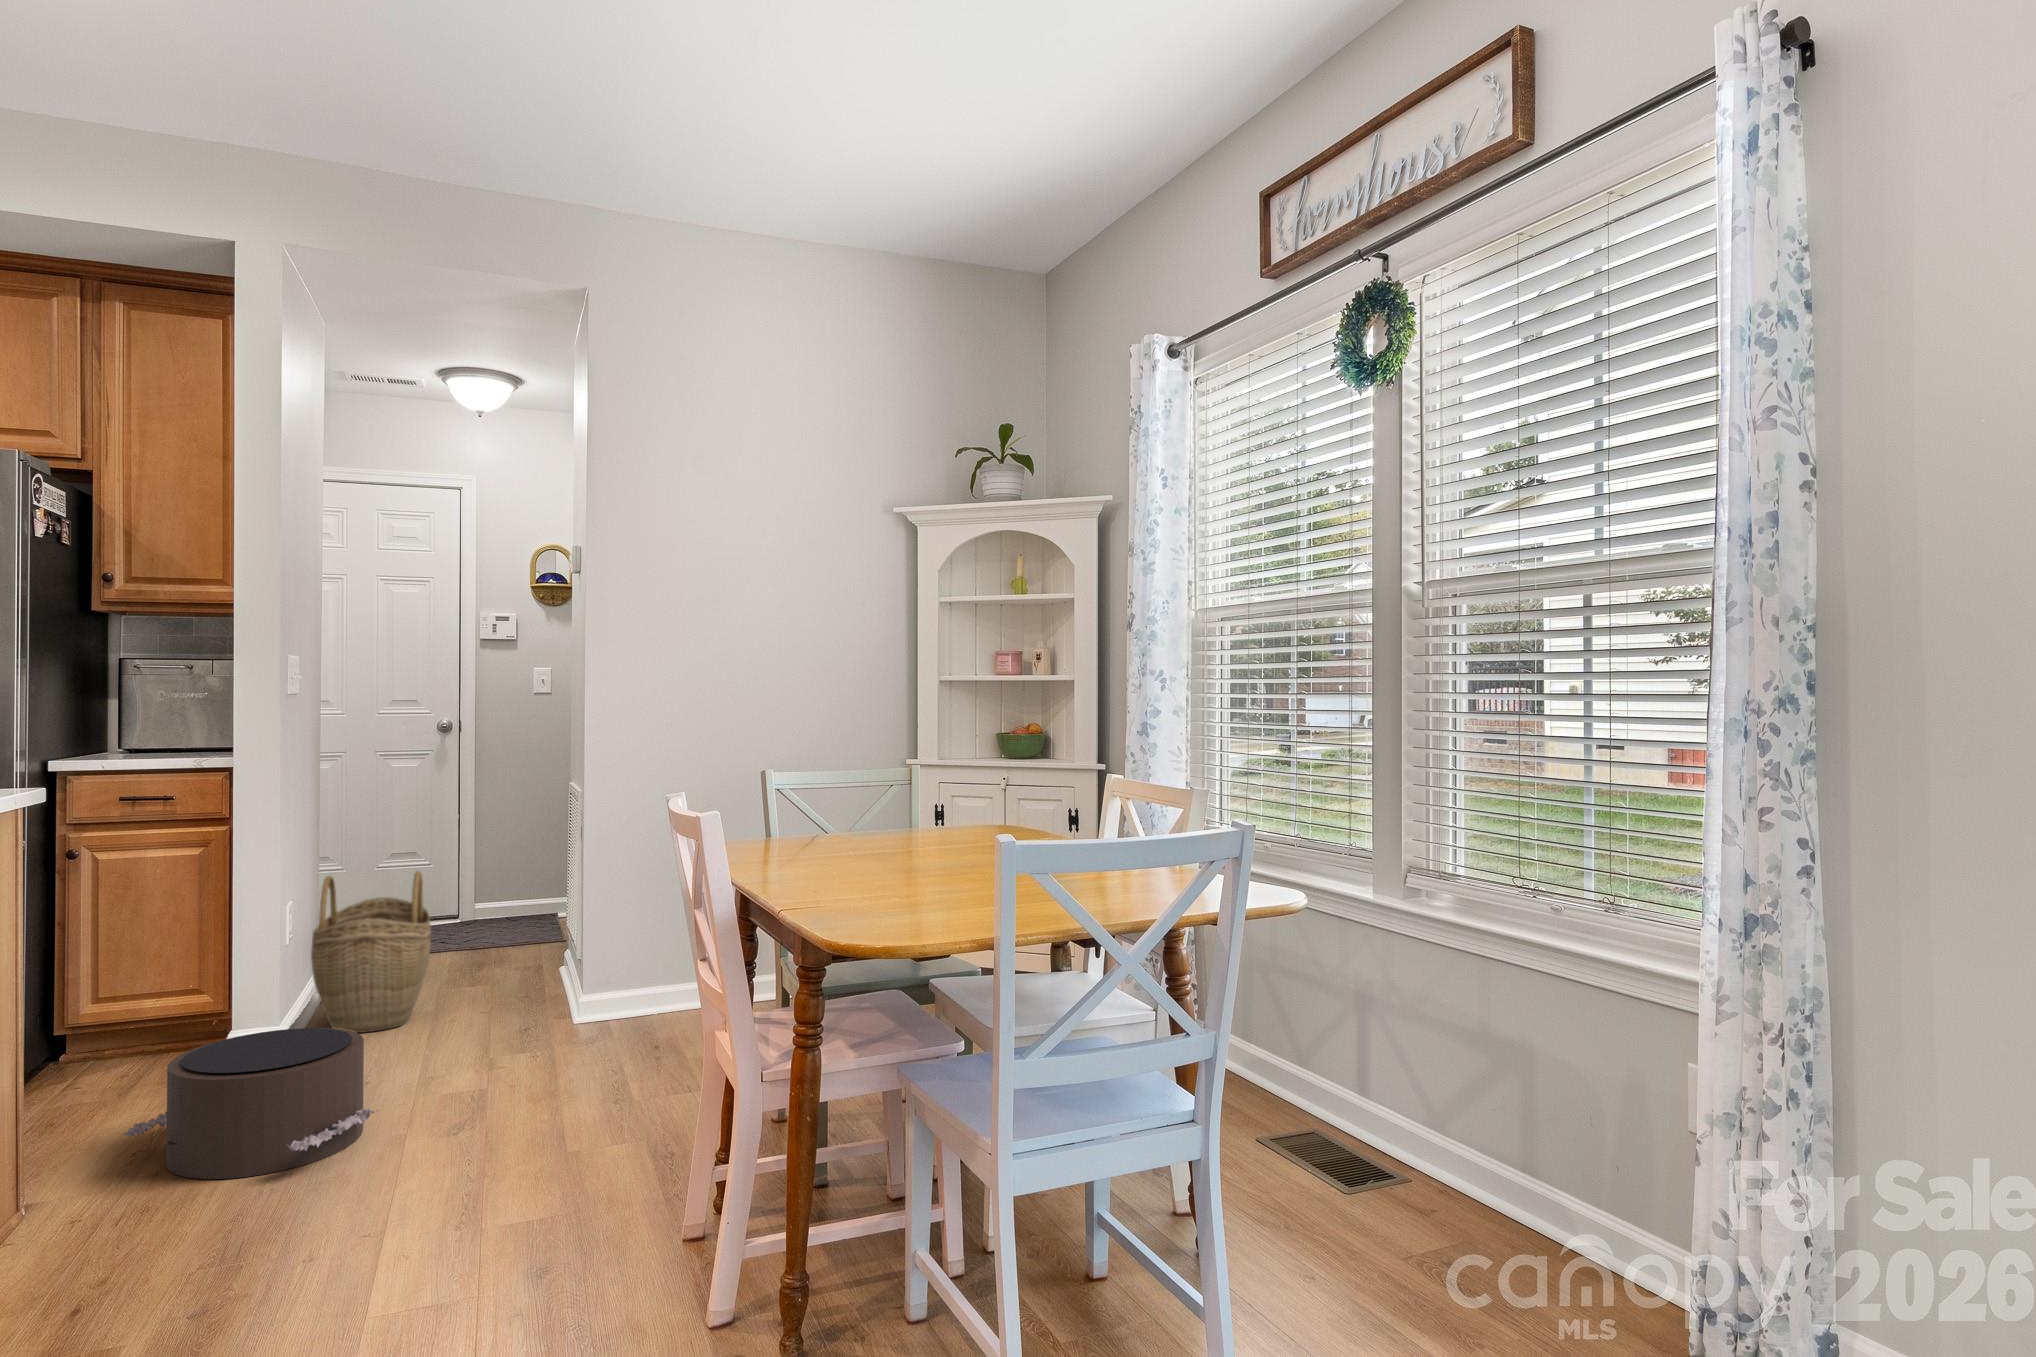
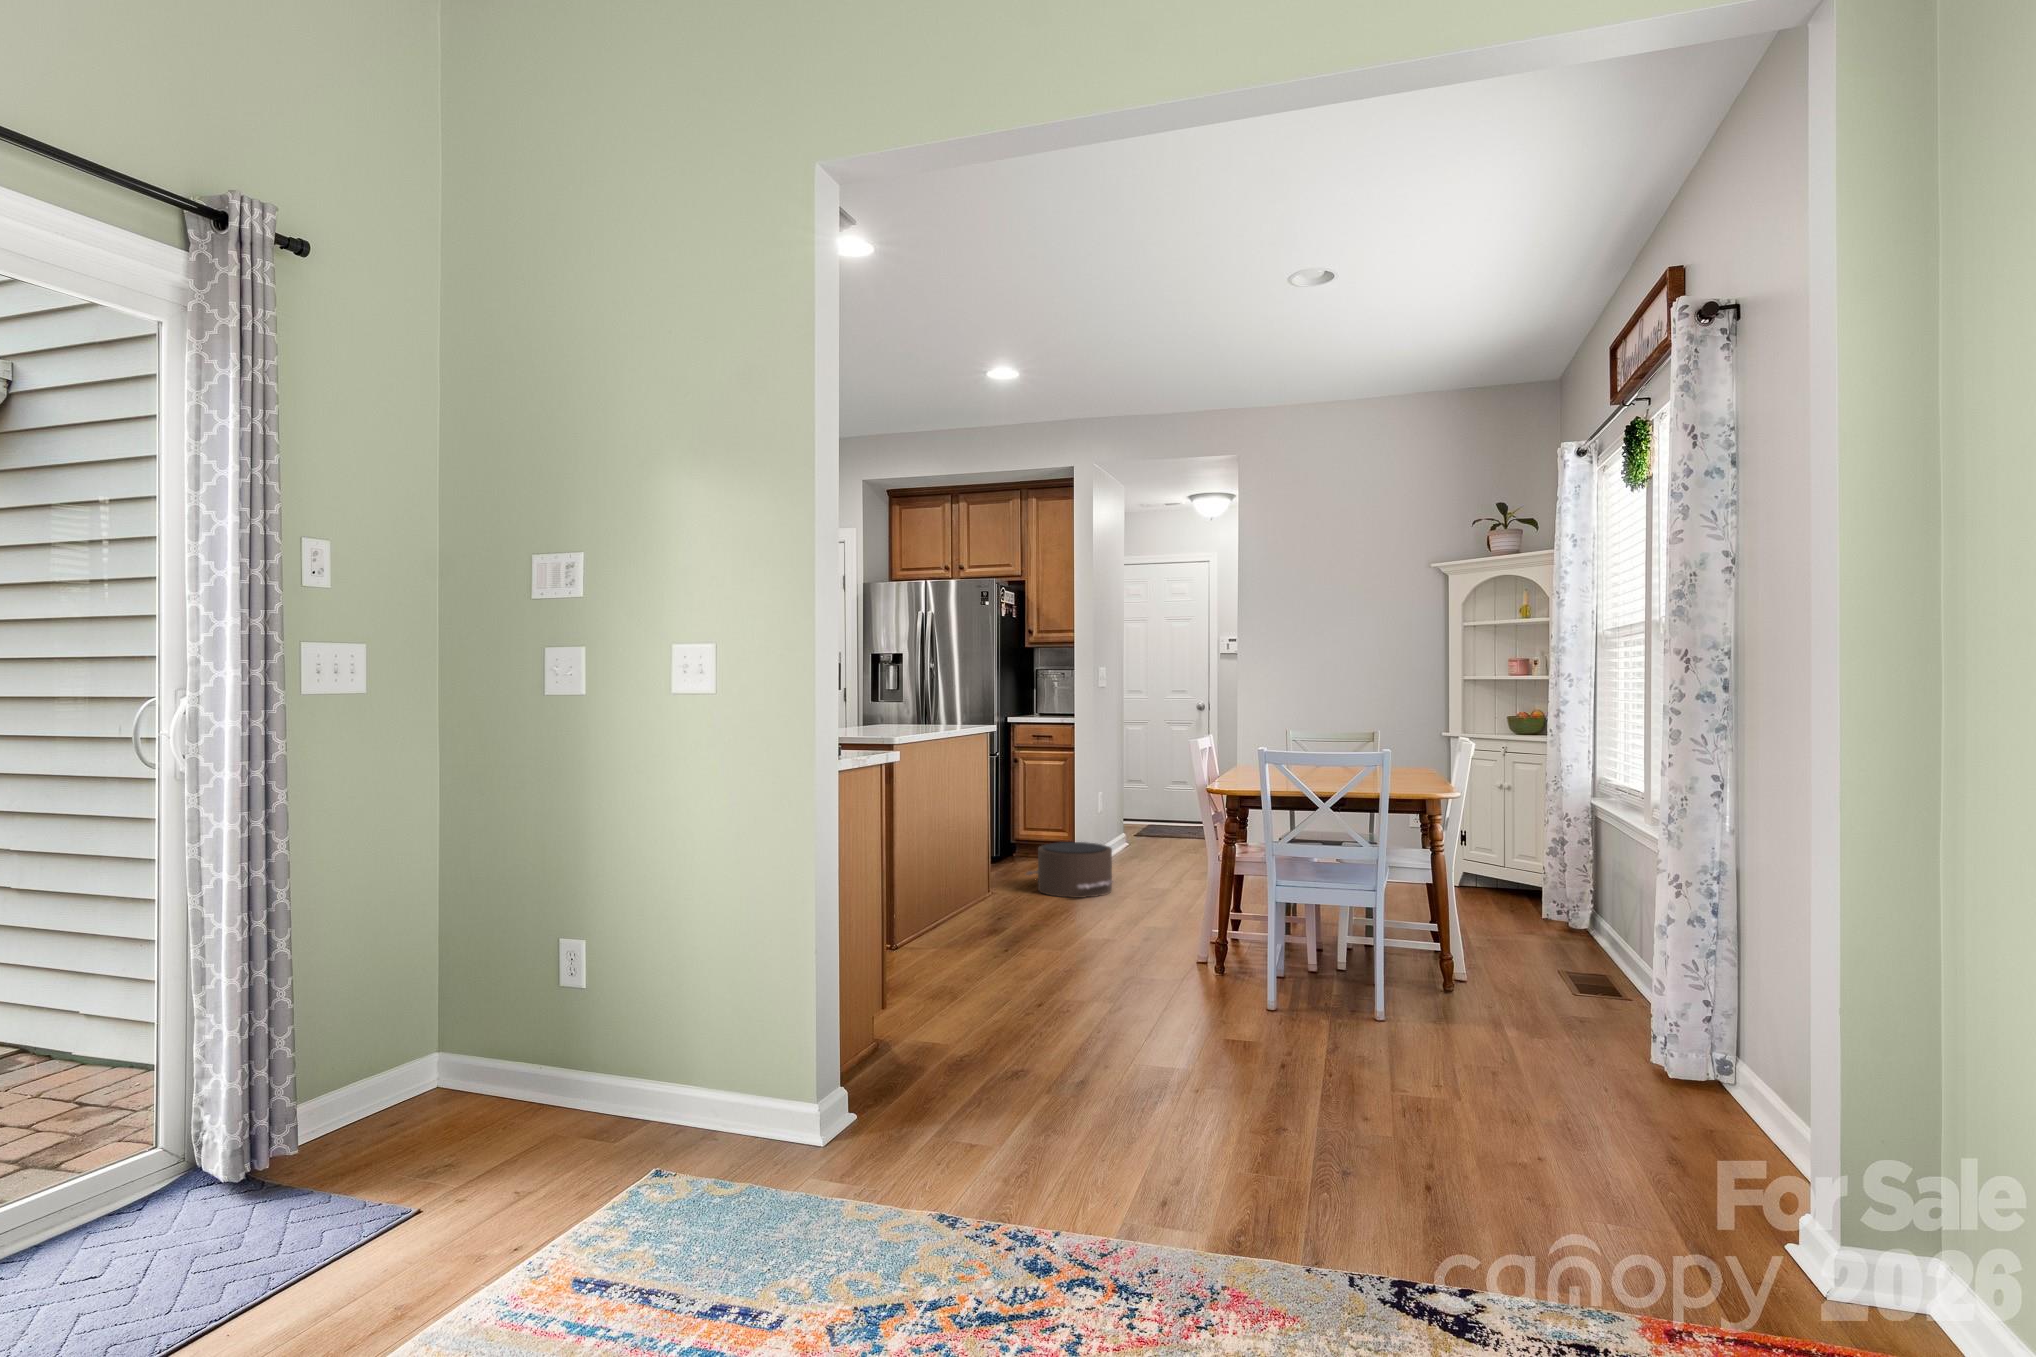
woven basket: present [311,871,431,1033] -> none [1109,780,1165,862]

